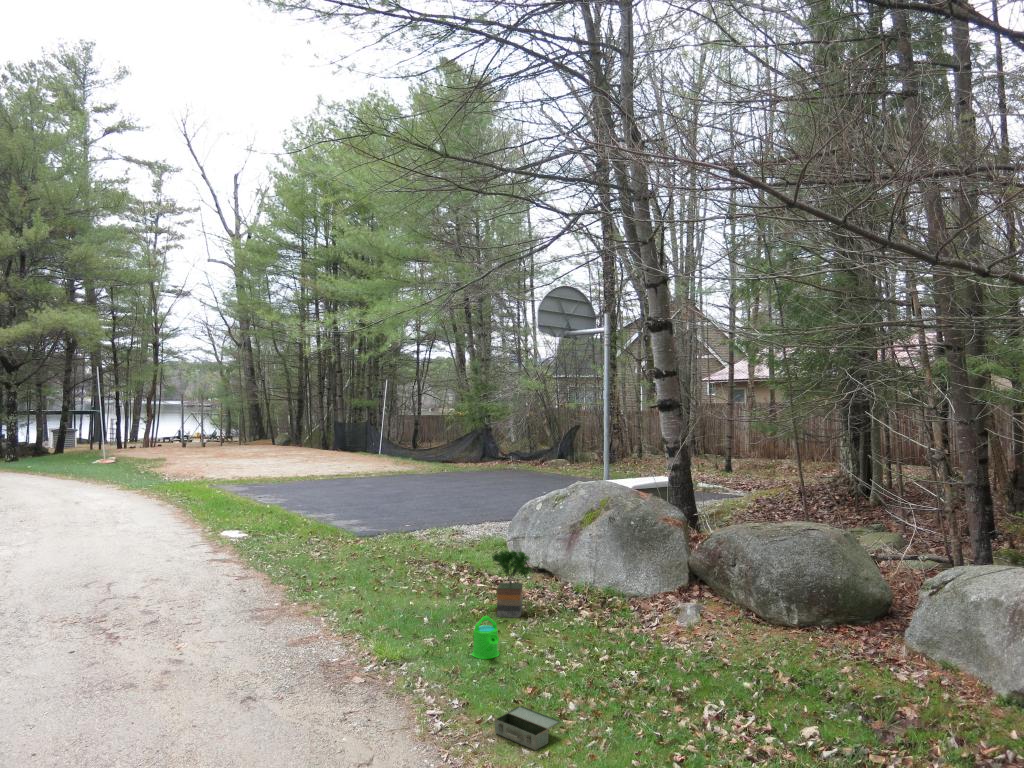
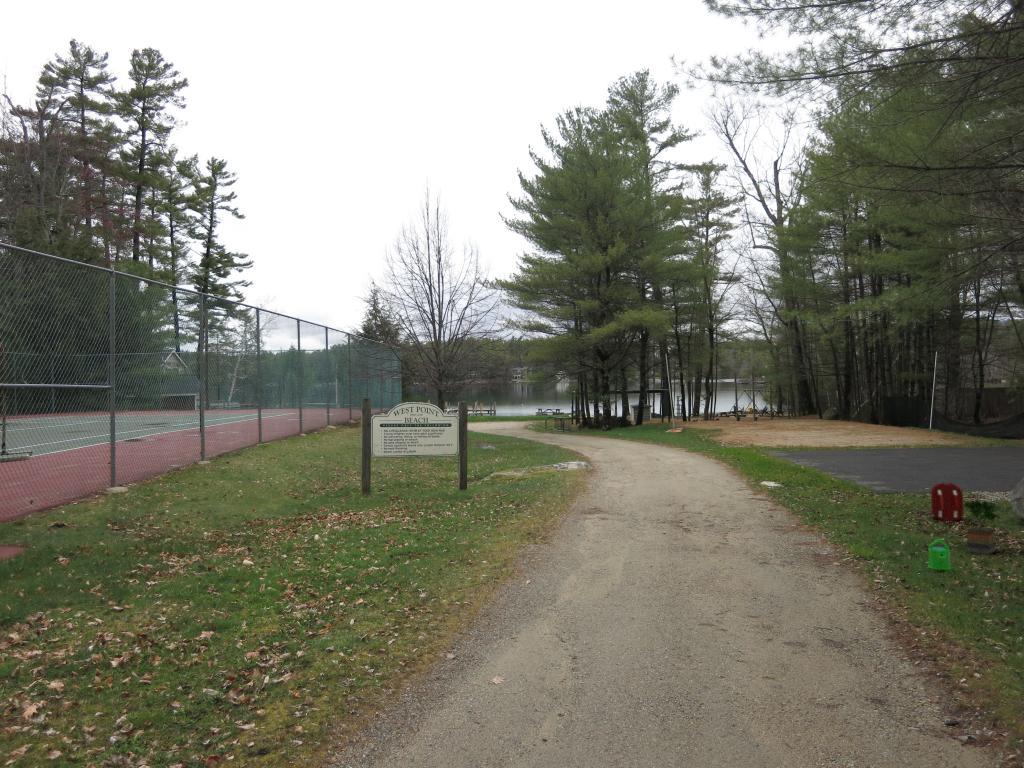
backpack: none [432,523,465,568] -> present [931,483,963,521]
toolbox: present [495,706,560,750] -> none [916,586,964,608]

